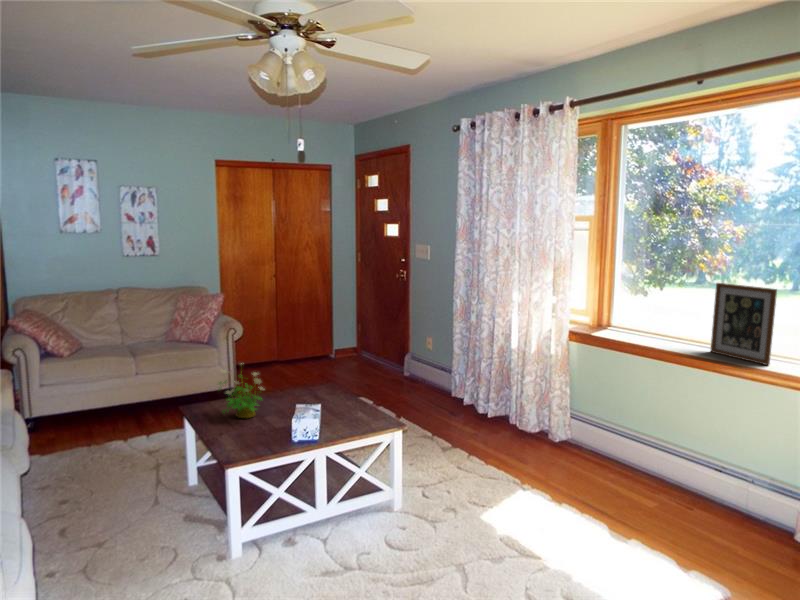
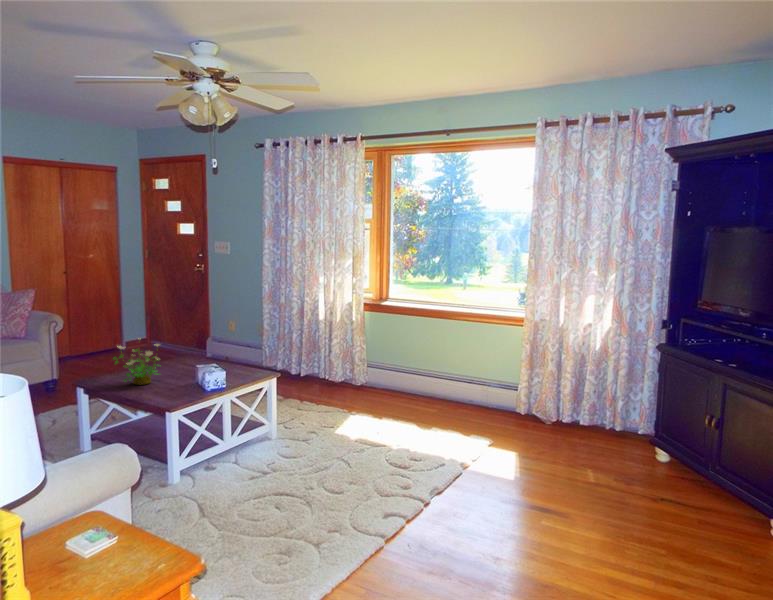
picture frame: present [711,283,777,365] -> none [457,264,493,312]

